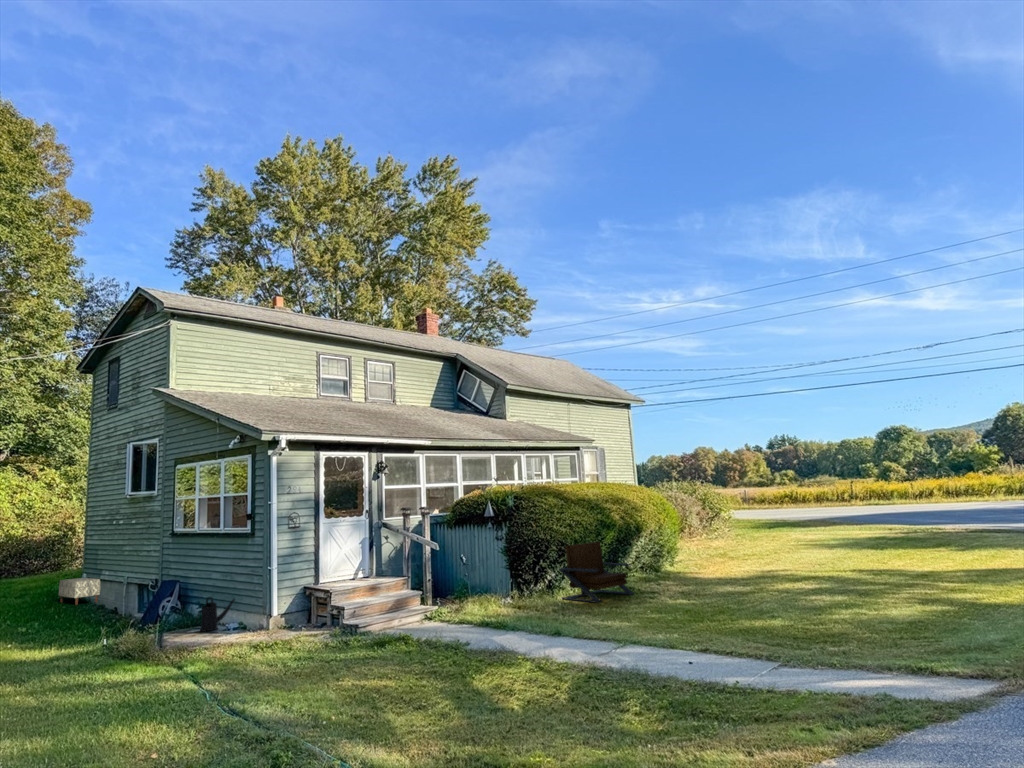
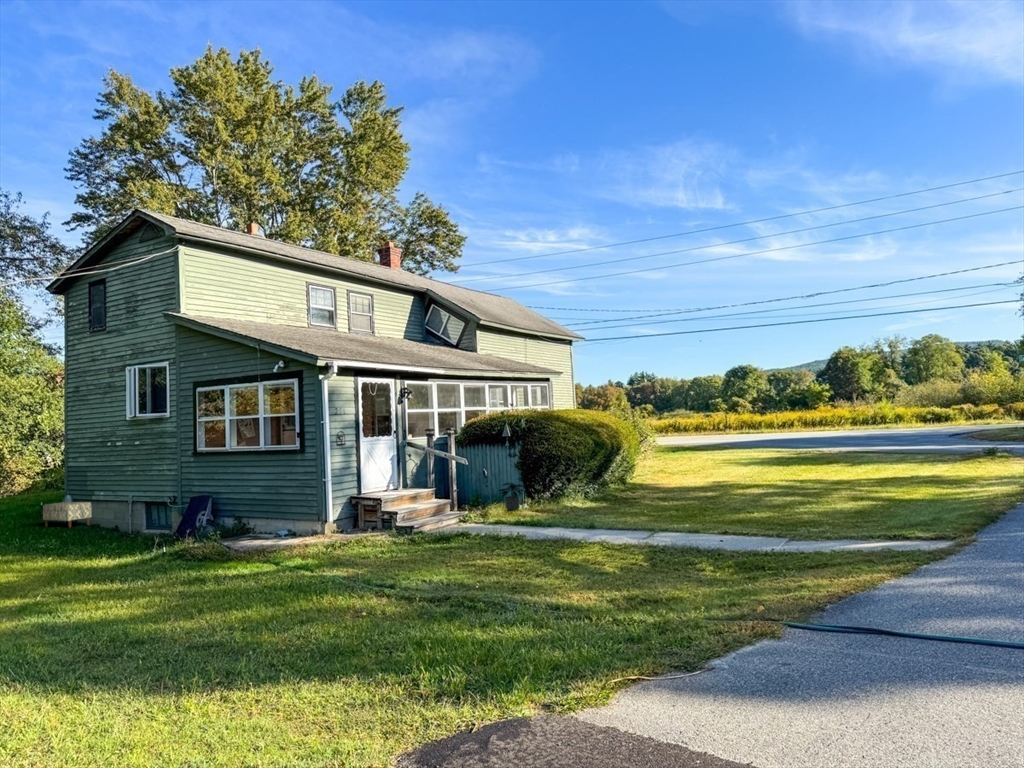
lounge chair: present [559,542,634,603] -> none [564,457,625,506]
potted plant: none [480,571,512,604] -> present [499,483,525,510]
watering can: present [196,597,235,631] -> none [252,507,282,538]

